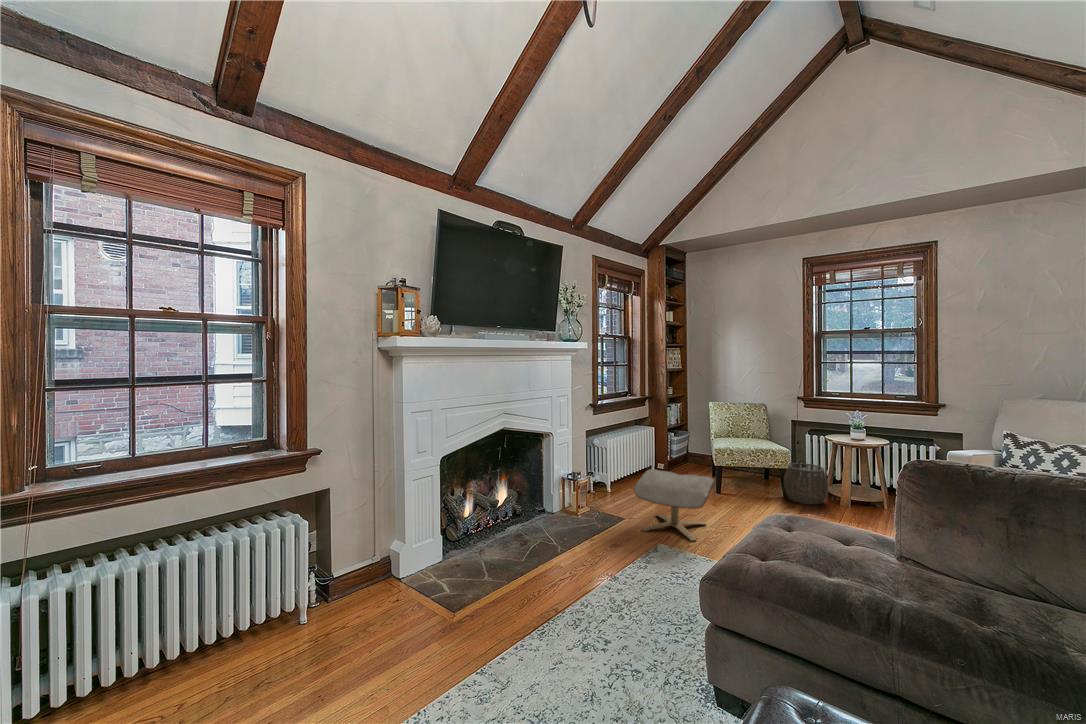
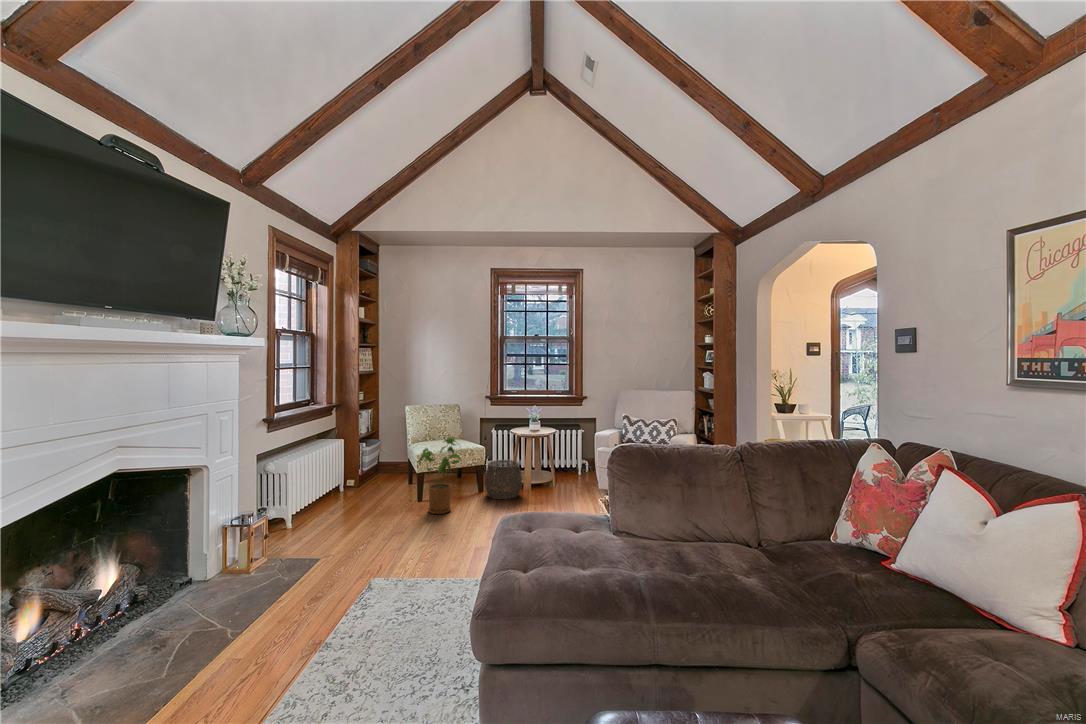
house plant: none [713,434,755,505] -> present [419,438,461,514]
ottoman: present [634,469,716,541] -> none [335,489,430,570]

